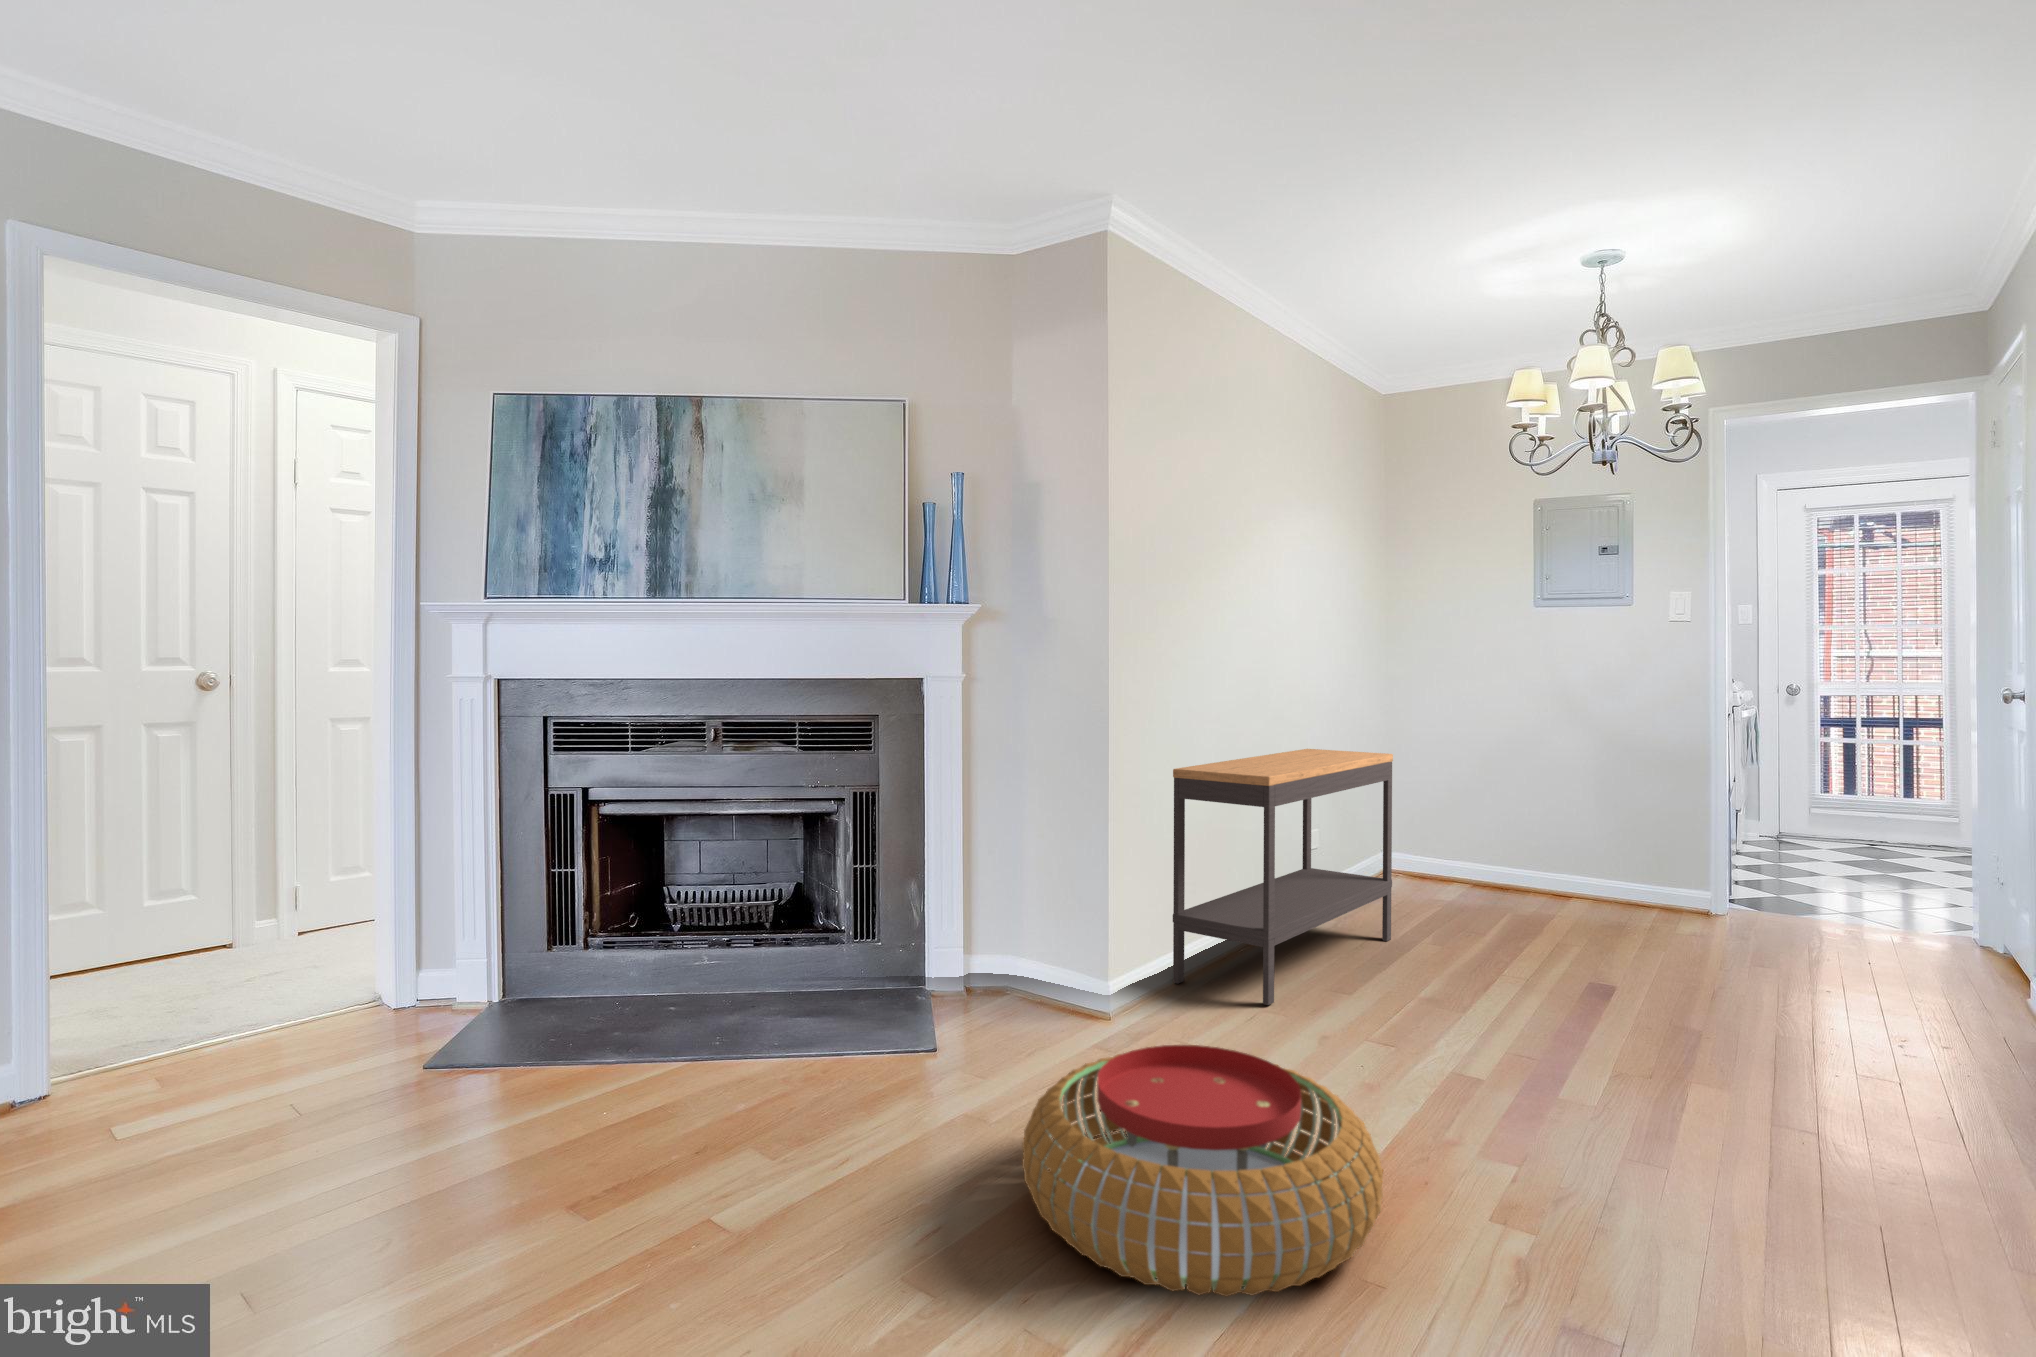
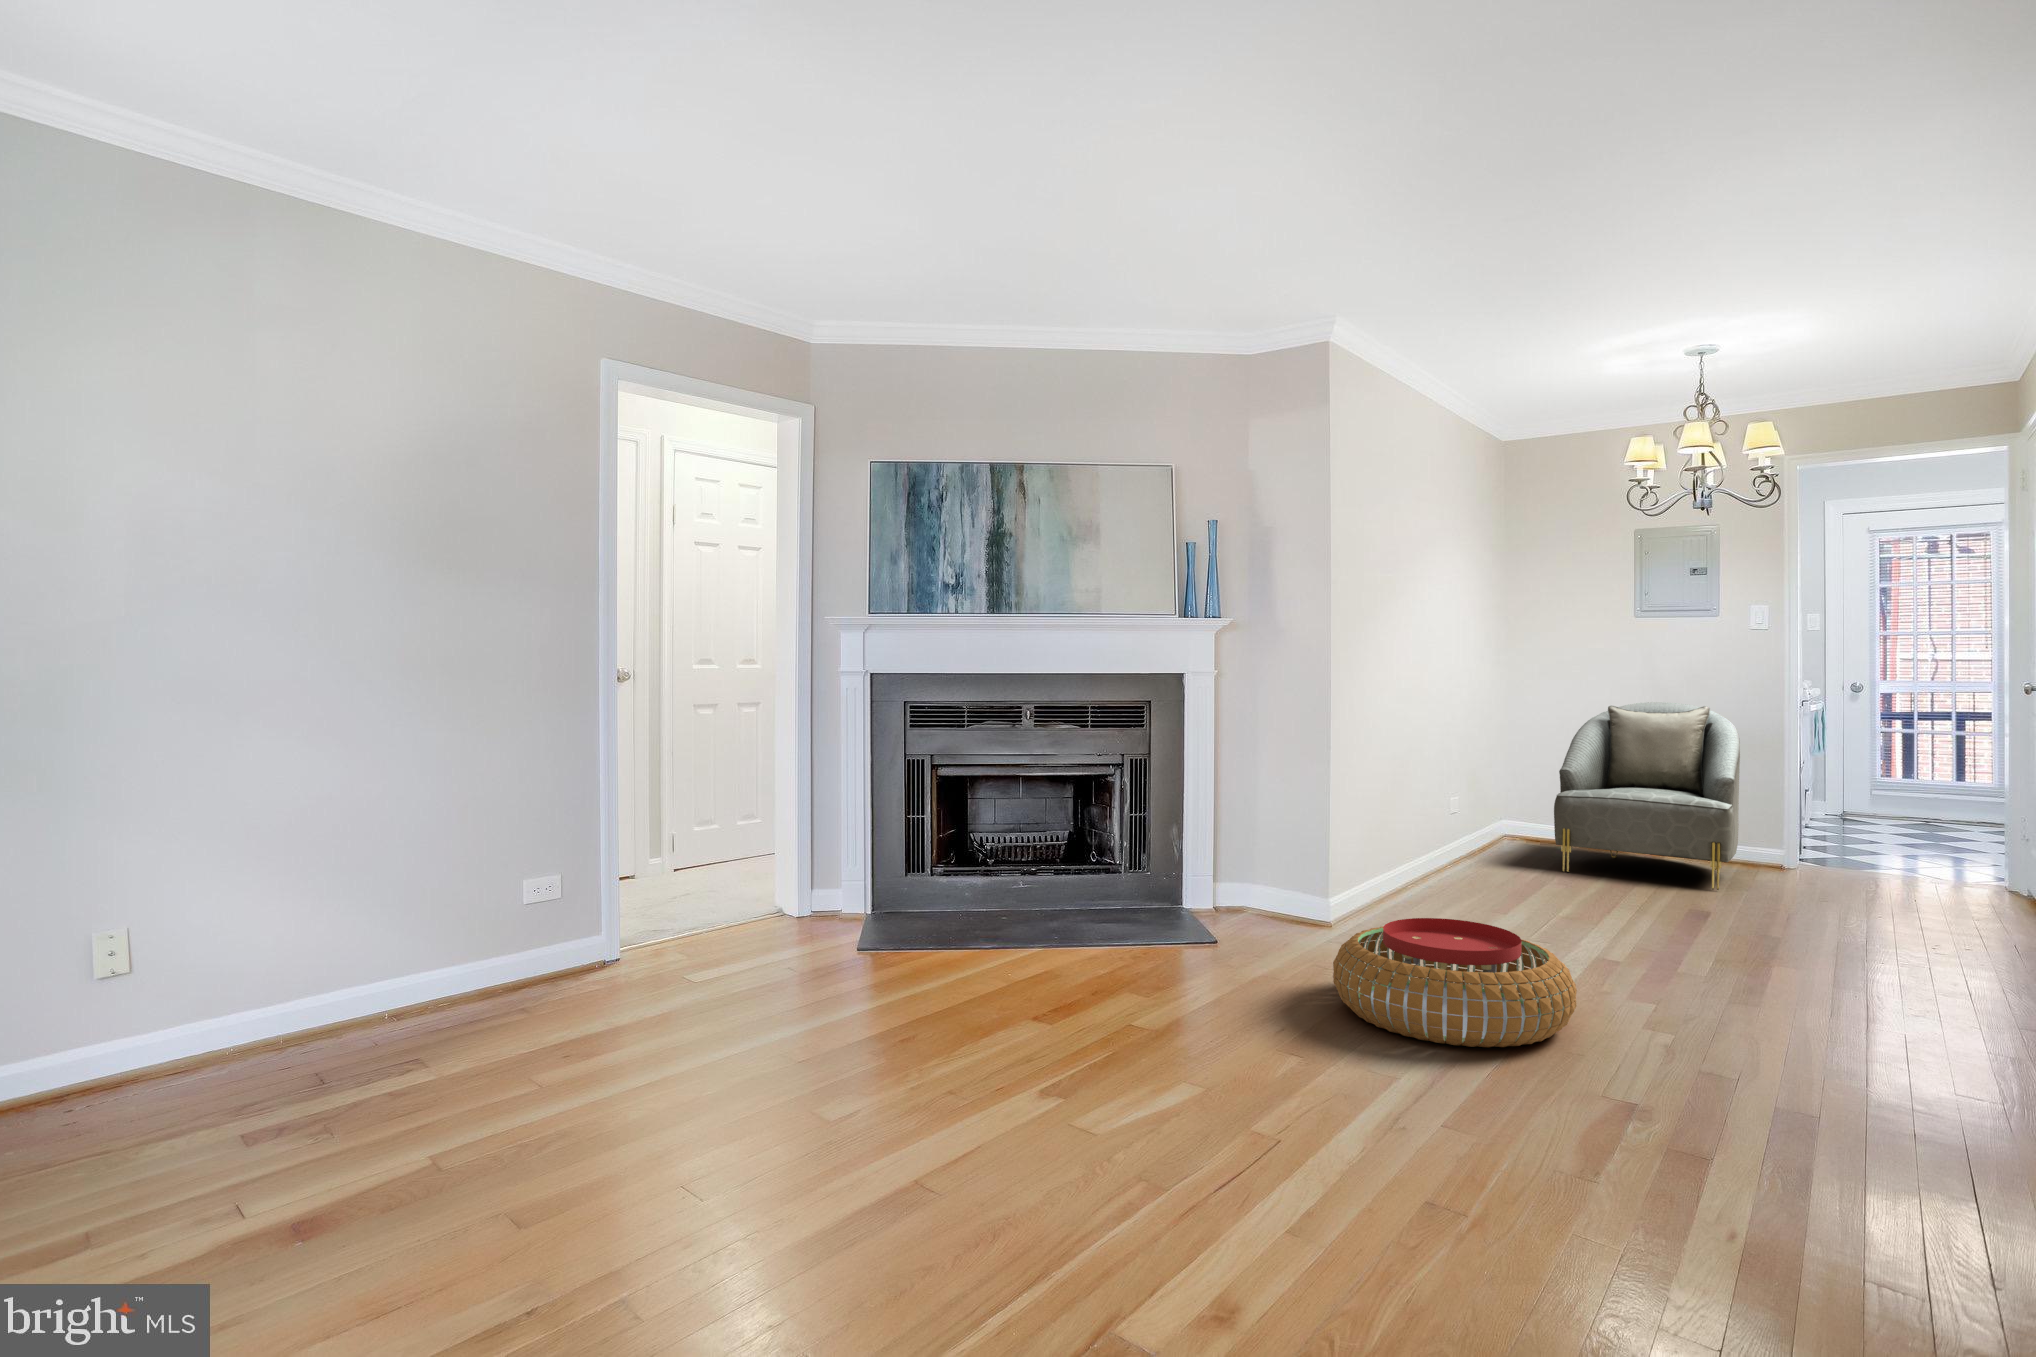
armchair: none [1431,710,1656,948] -> present [1554,702,1740,890]
console table: present [1173,749,1393,1005] -> none [1368,732,1529,920]

